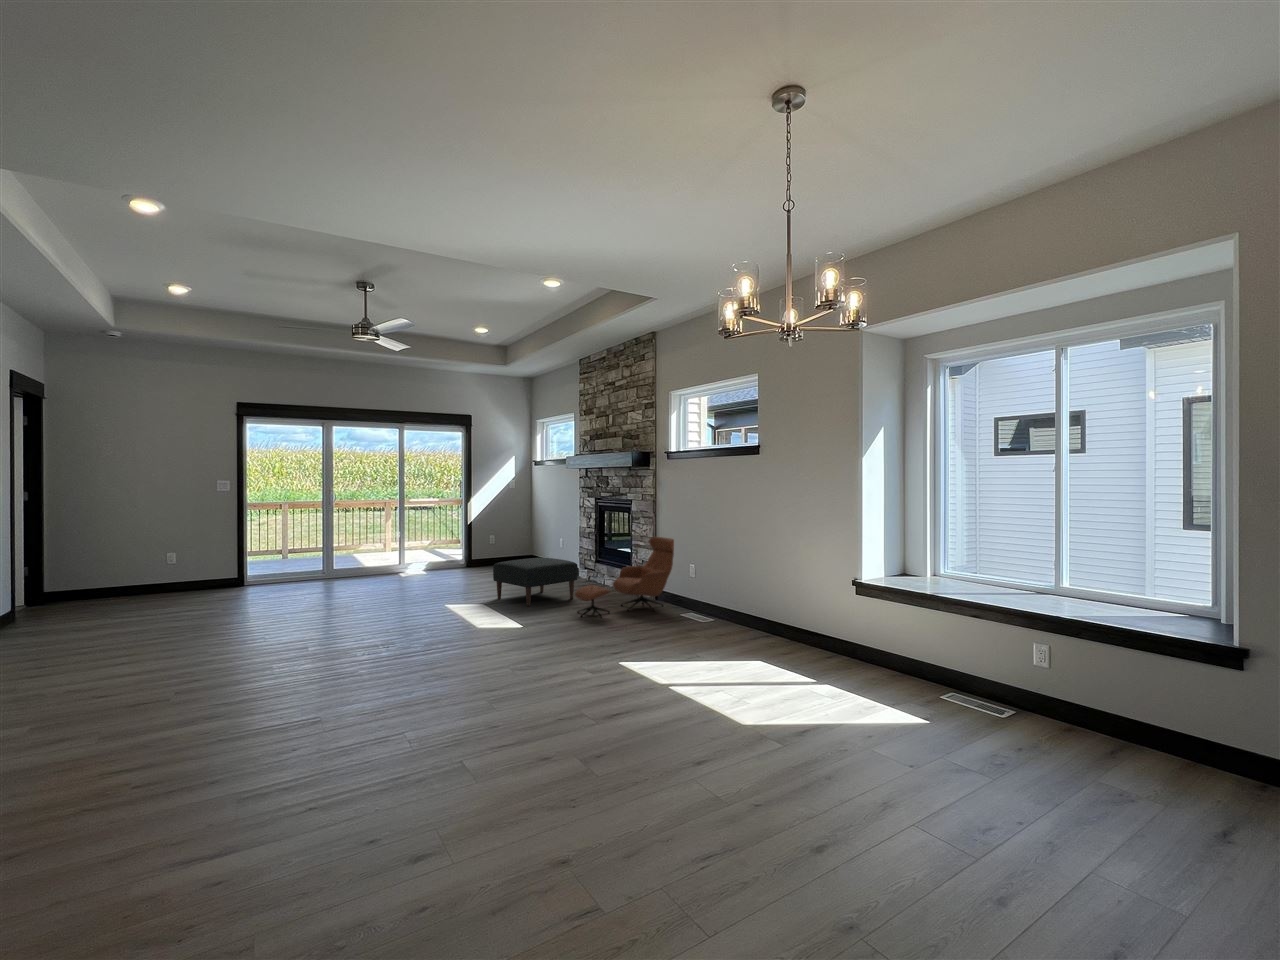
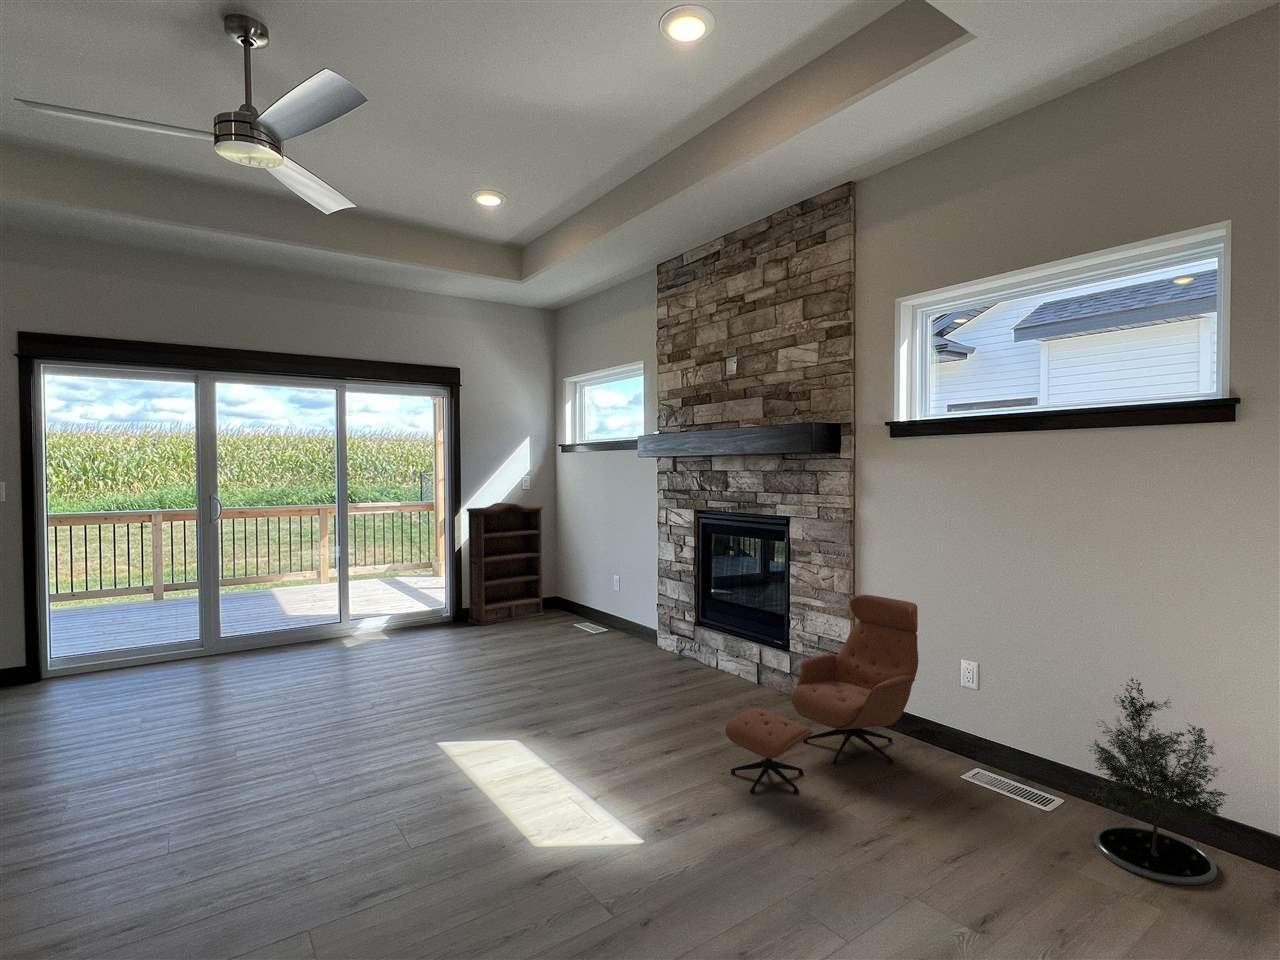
bookshelf: none [474,496,521,569] -> present [467,503,544,626]
ottoman: present [493,558,578,606] -> none [529,628,697,747]
potted tree: none [699,558,751,636] -> present [1087,678,1228,885]

